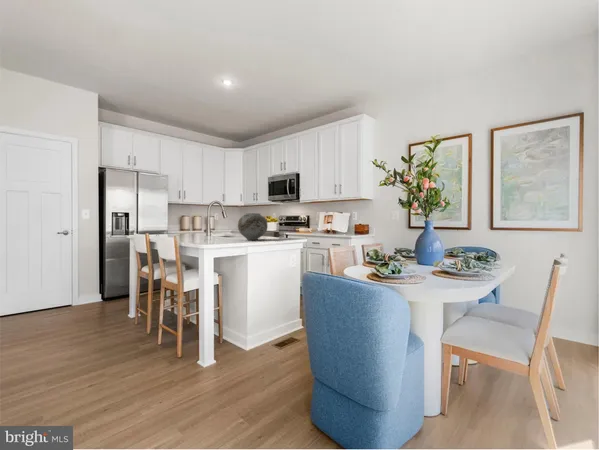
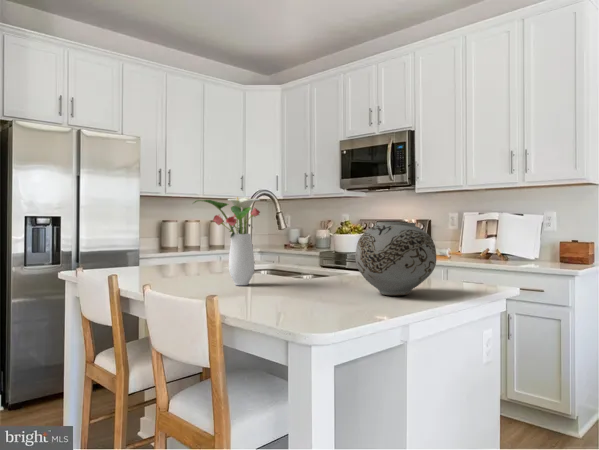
flower arrangement: none [180,204,207,238] -> present [194,197,260,285]

